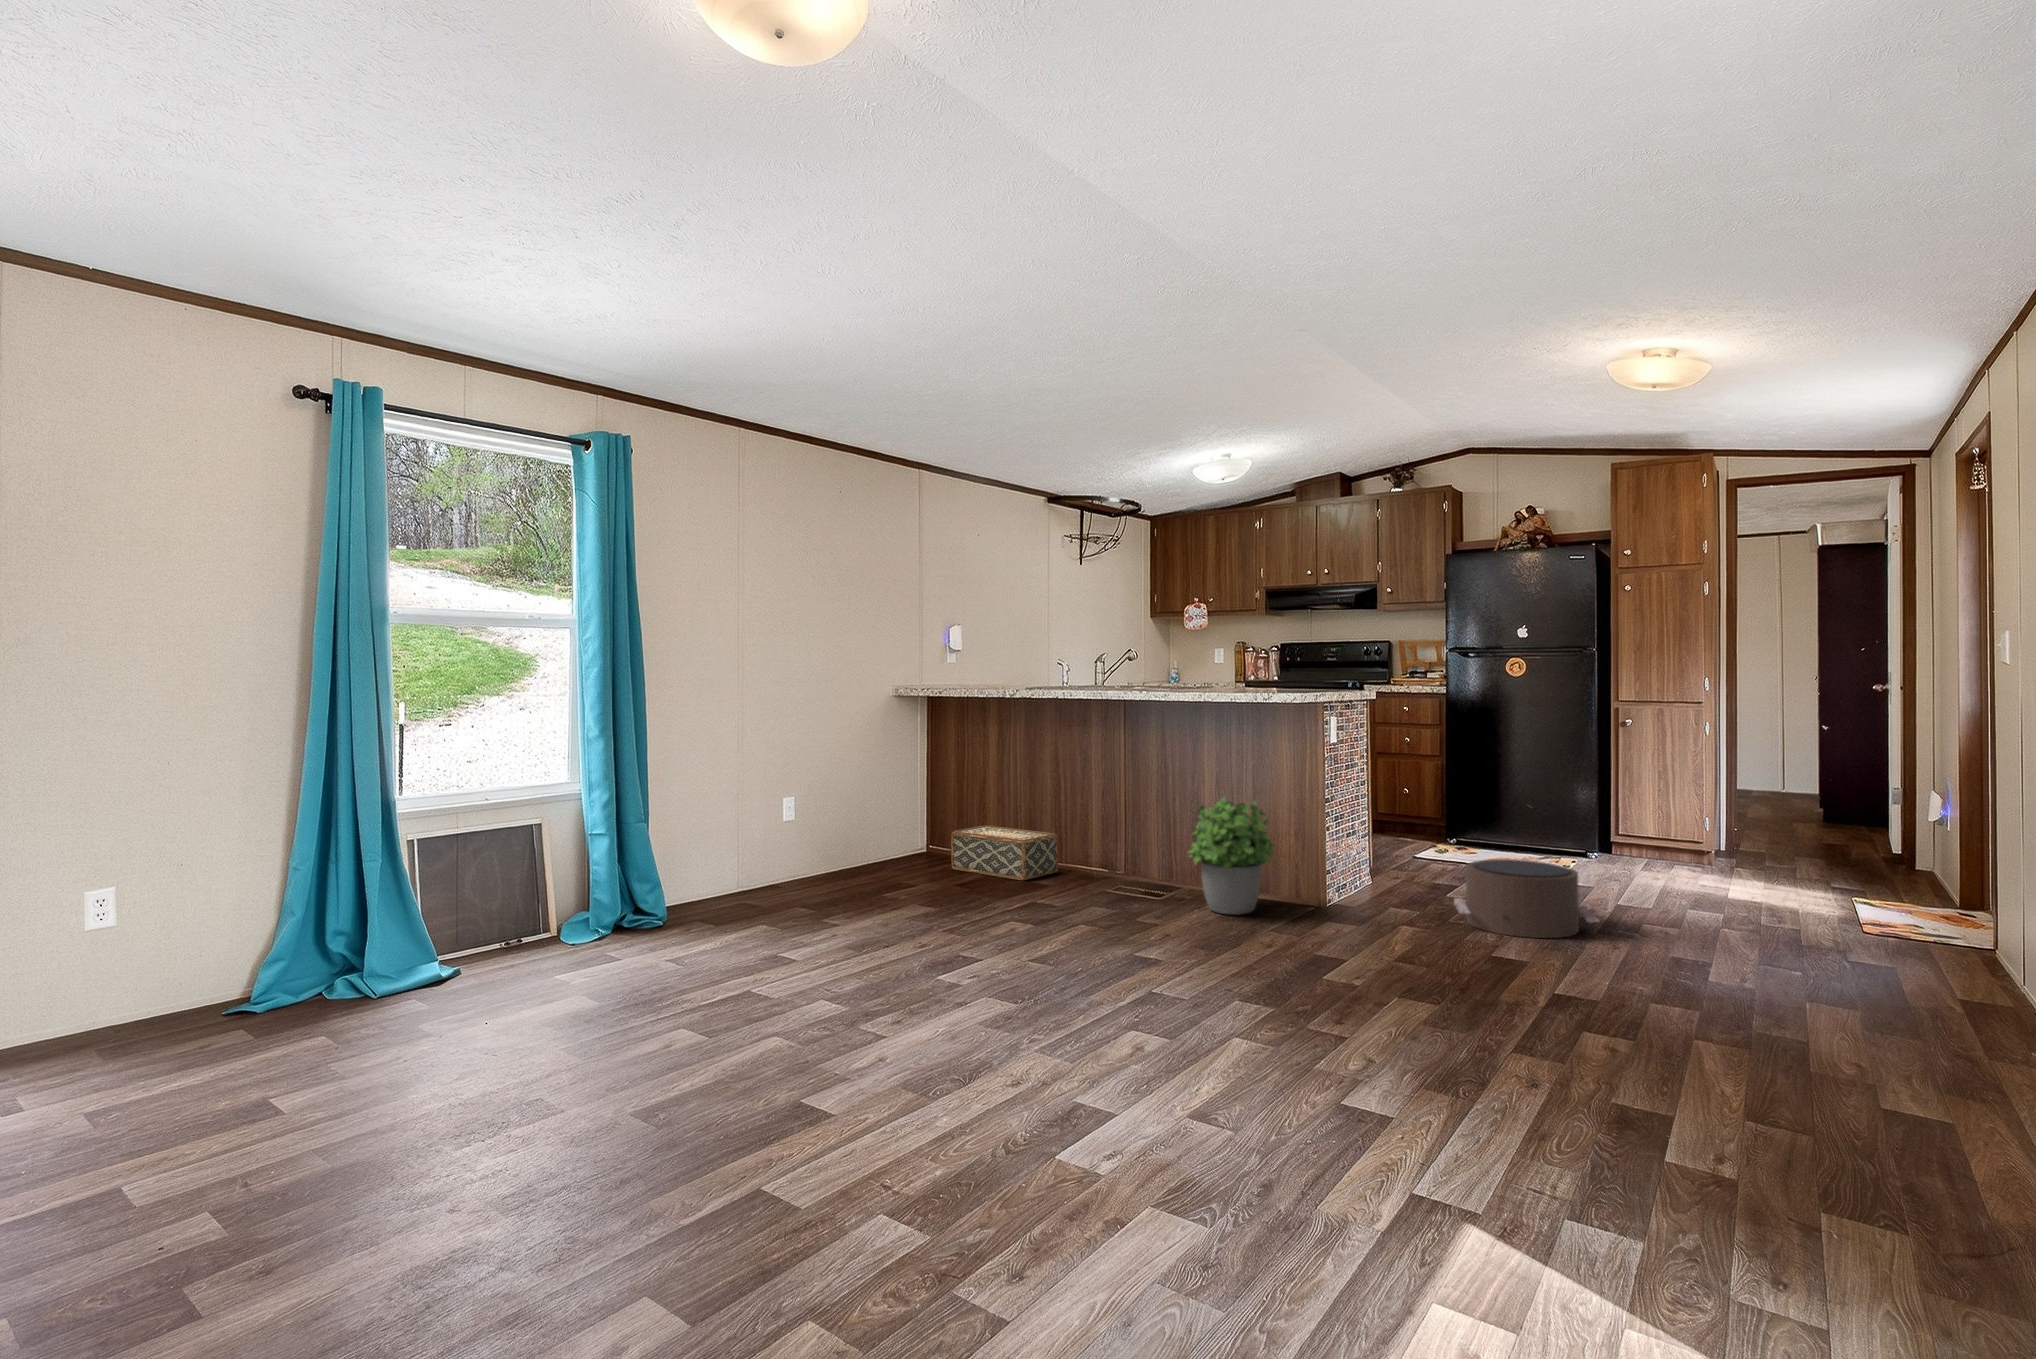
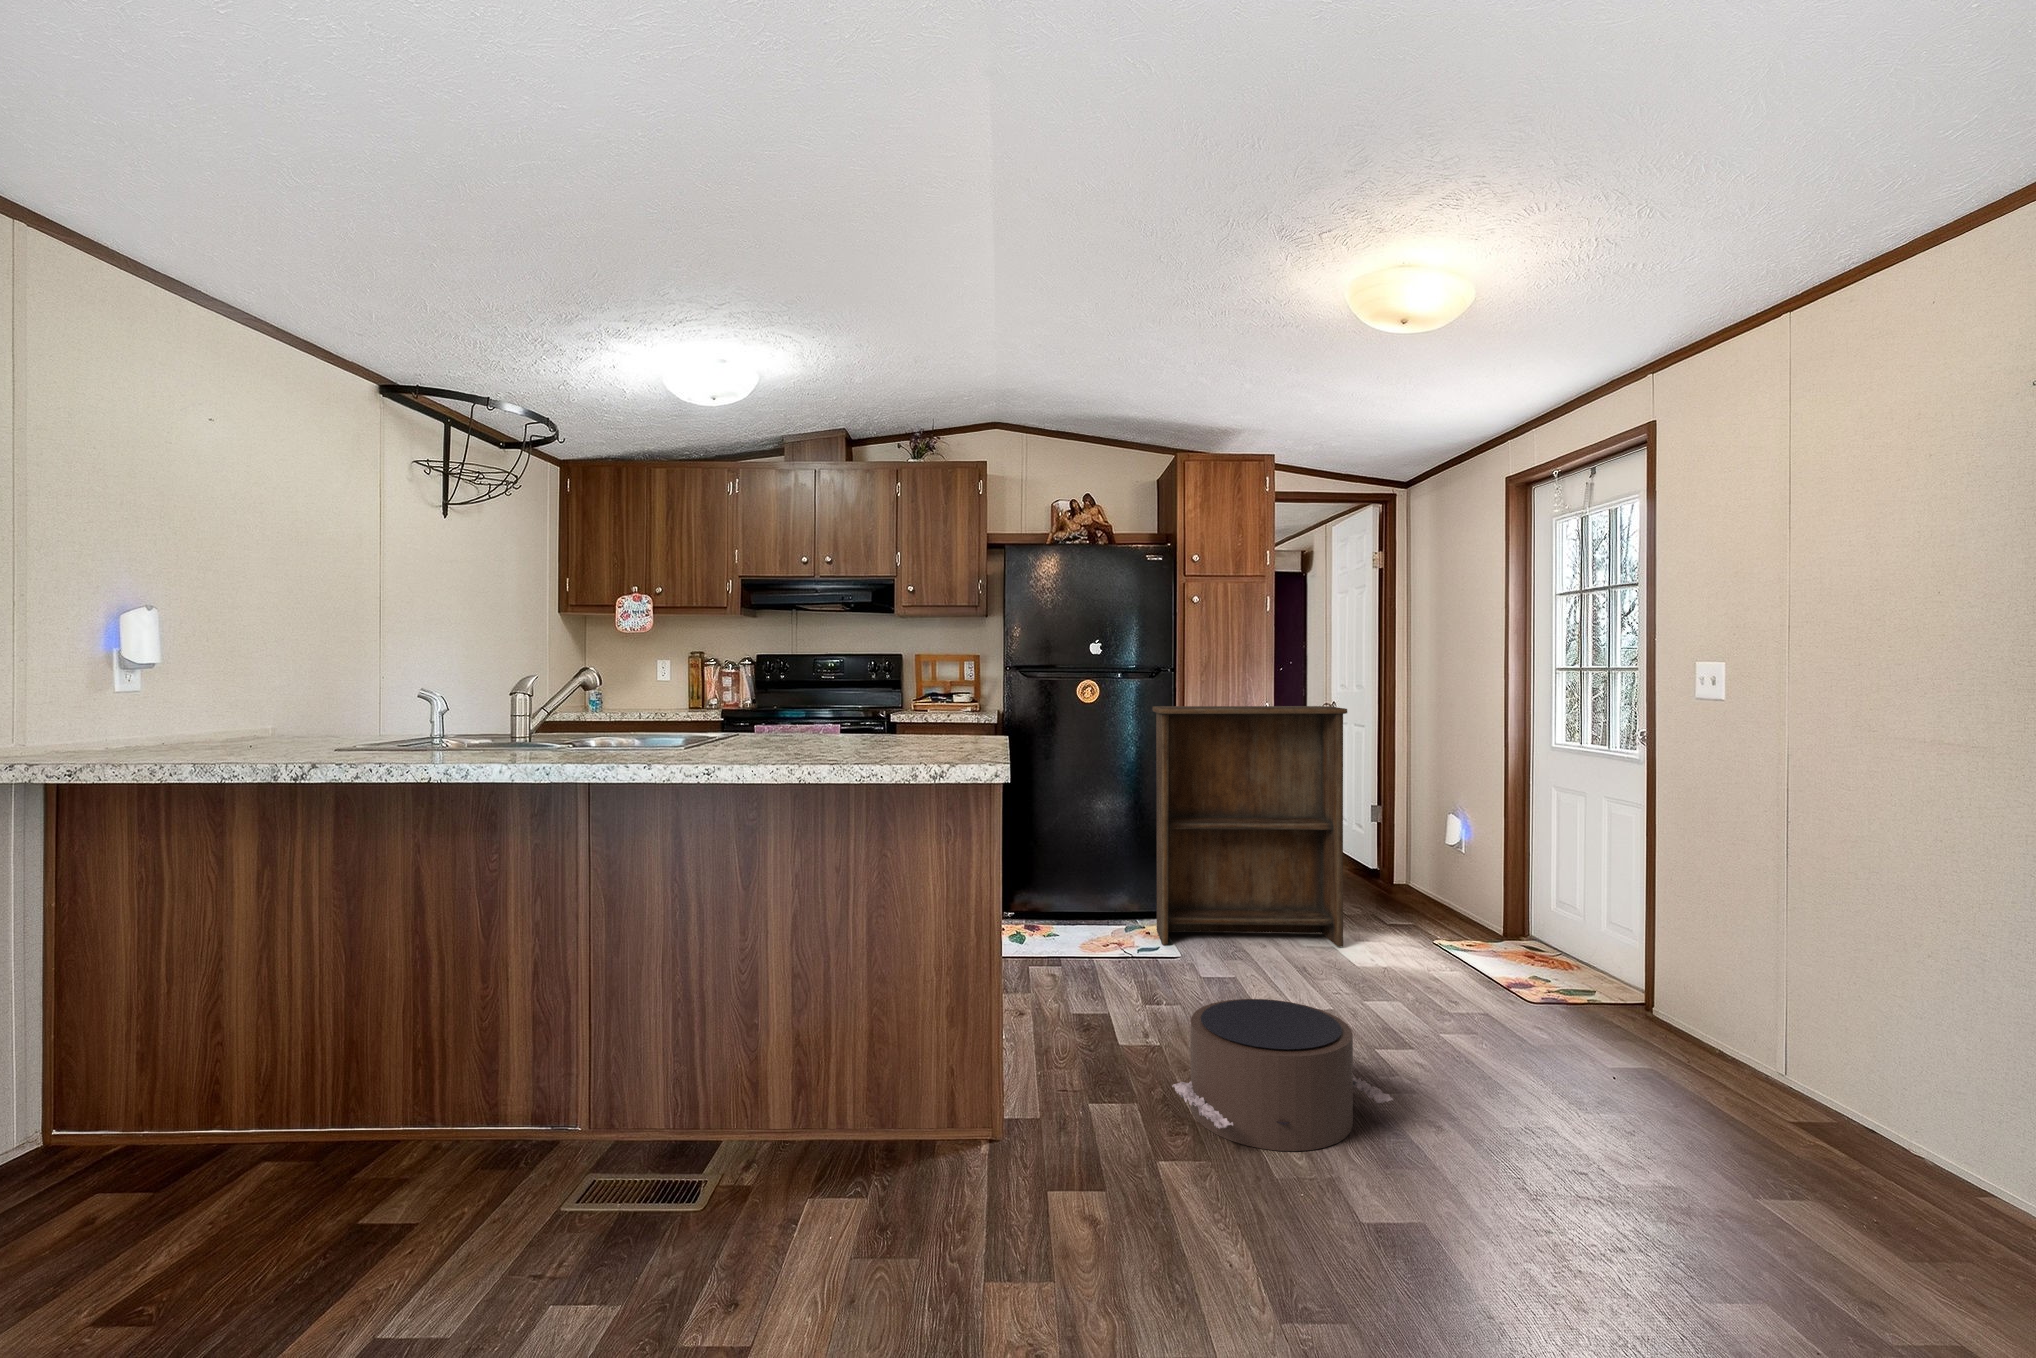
bookshelf: none [1560,677,1743,881] -> present [1153,706,1347,946]
potted plant: present [1189,798,1275,915] -> none [742,975,927,1227]
woven basket: present [951,825,1058,880] -> none [106,1061,411,1209]

